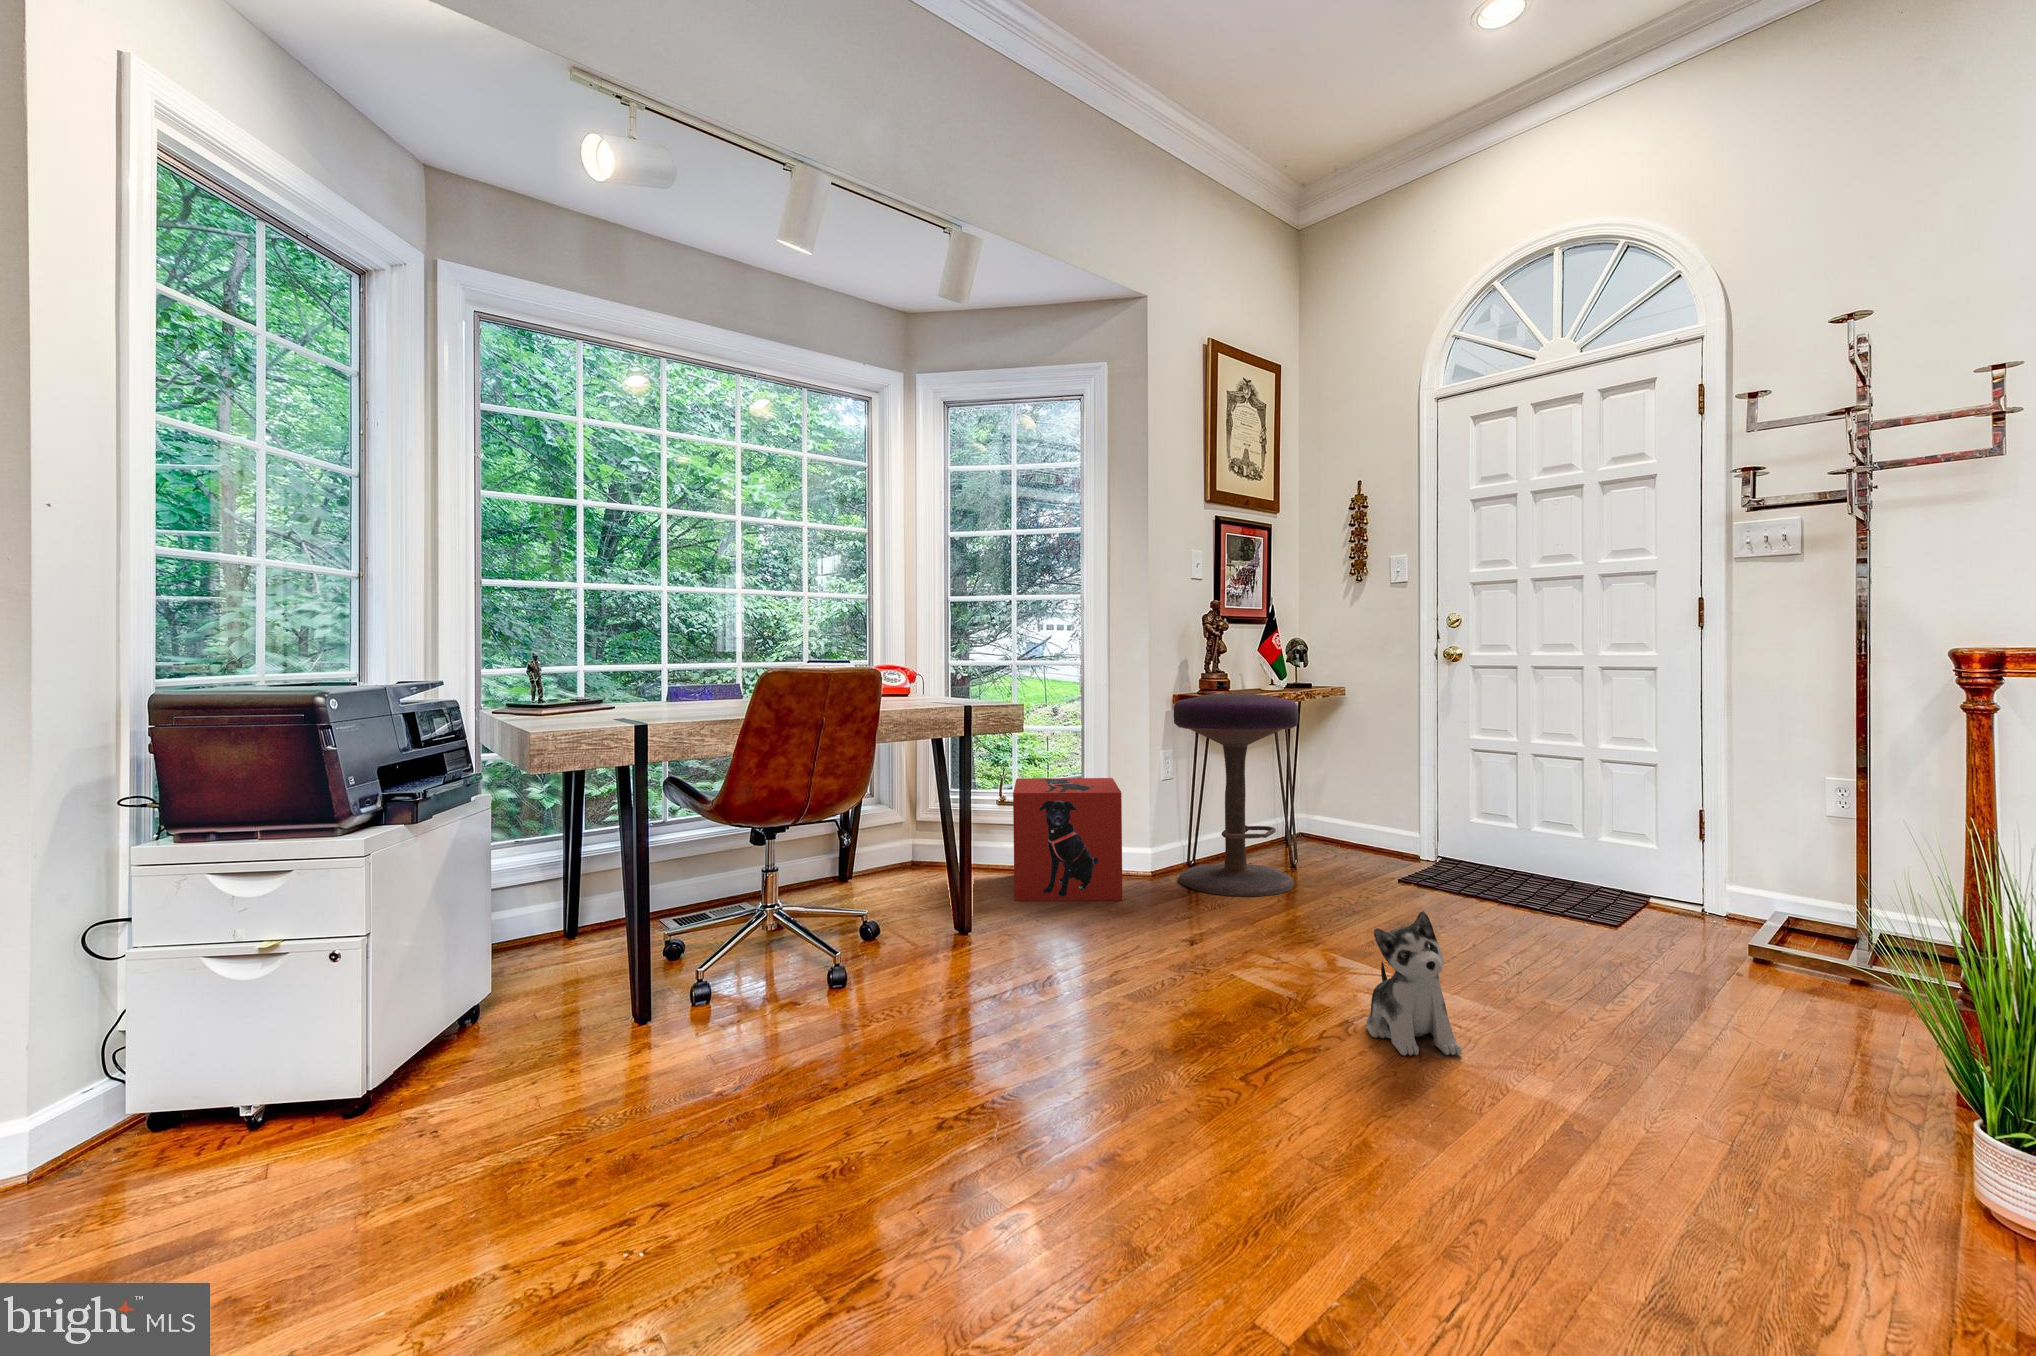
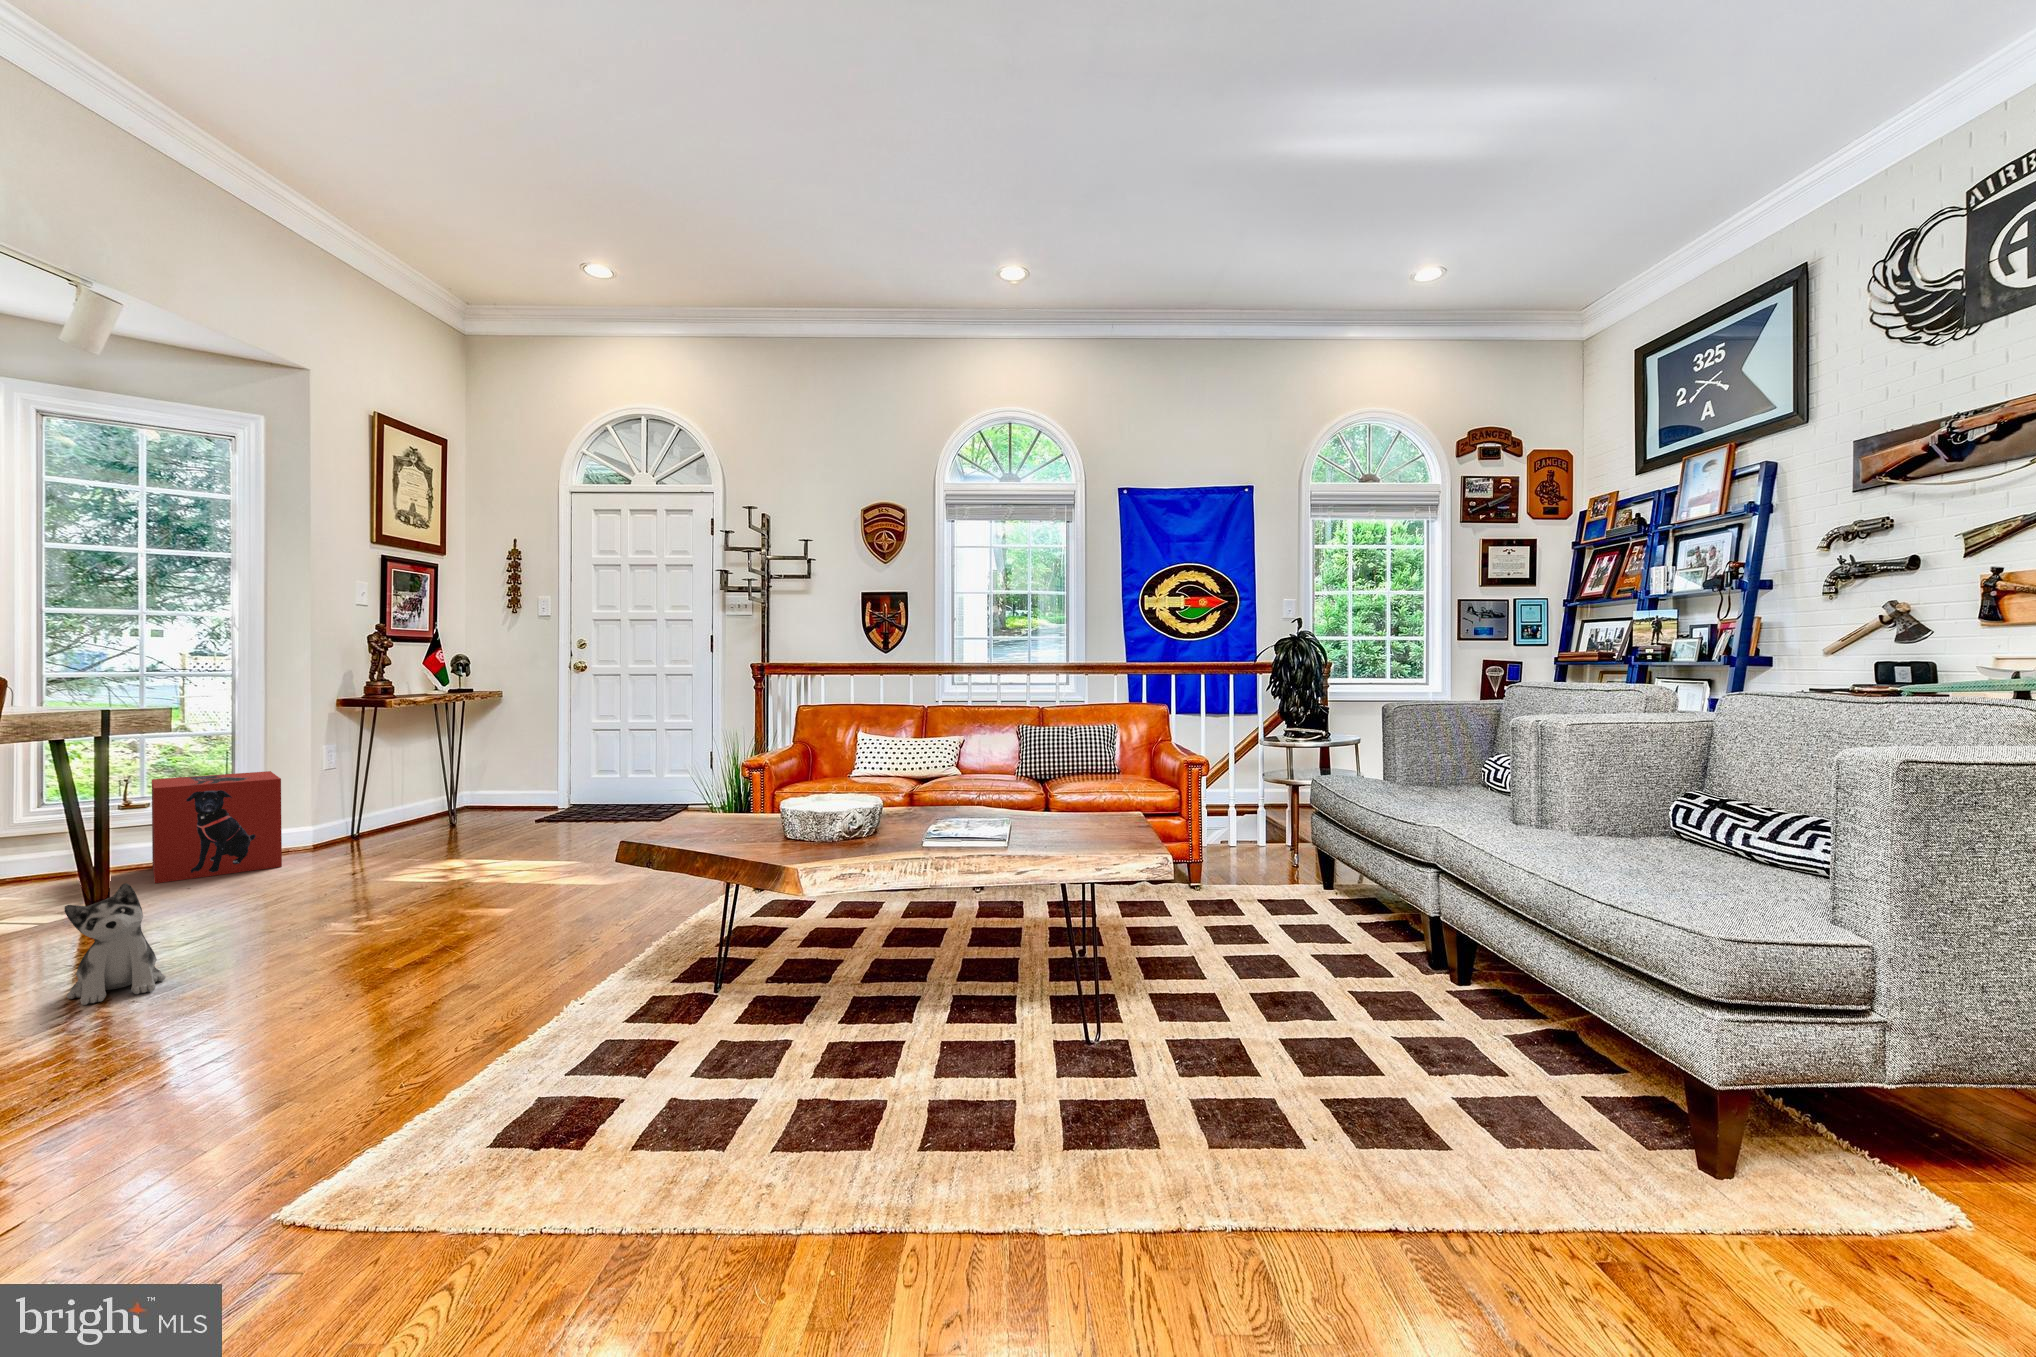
stool: present [1174,693,1298,896] -> none [337,697,452,851]
plush toy: present [1366,911,1462,1056] -> present [64,883,166,1005]

